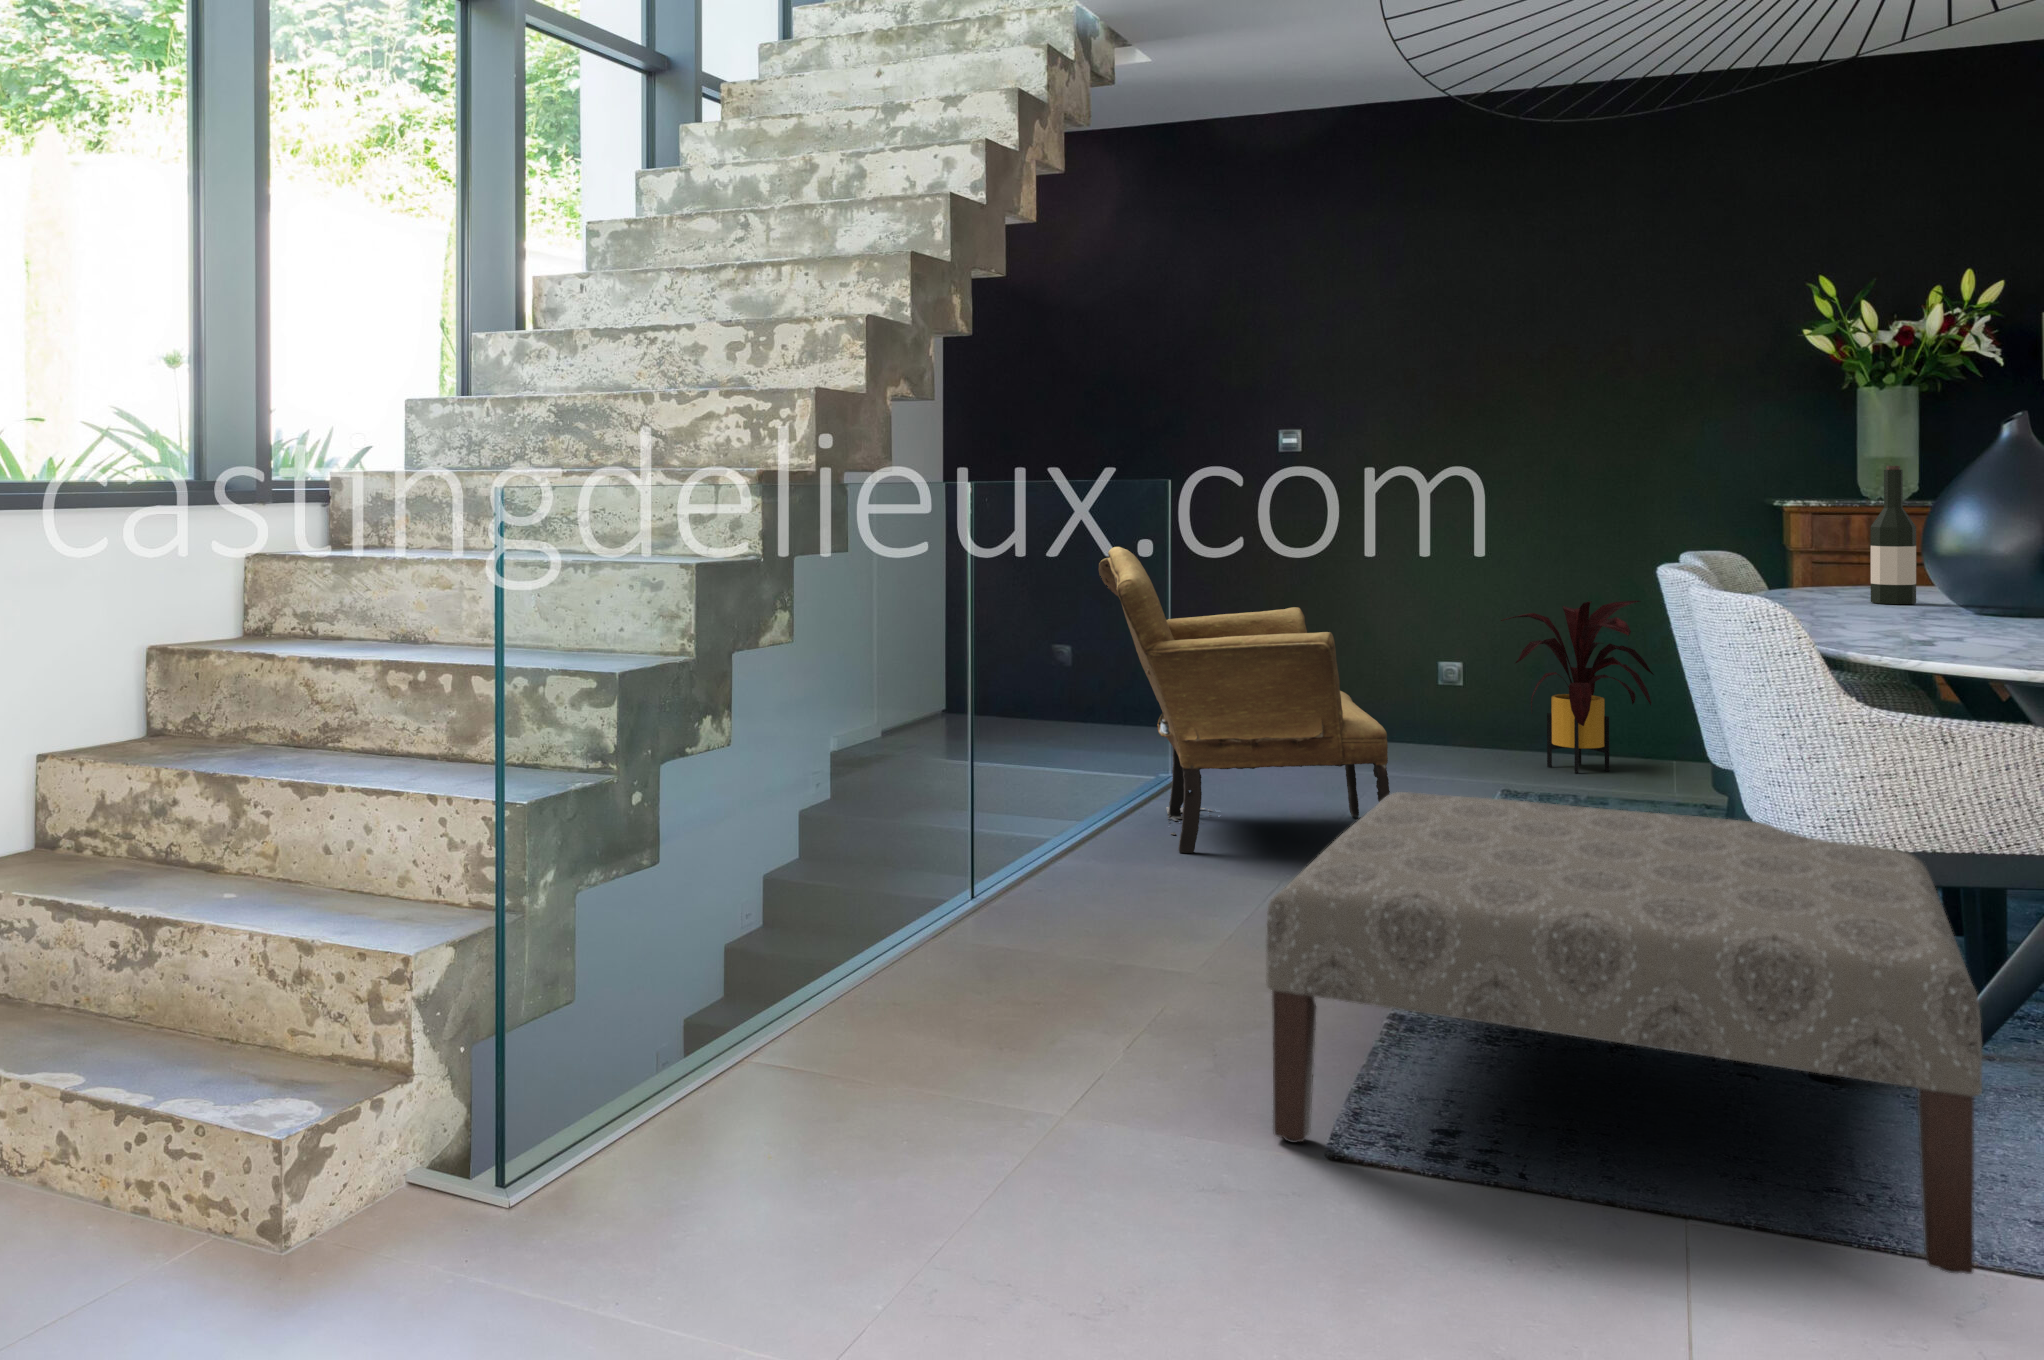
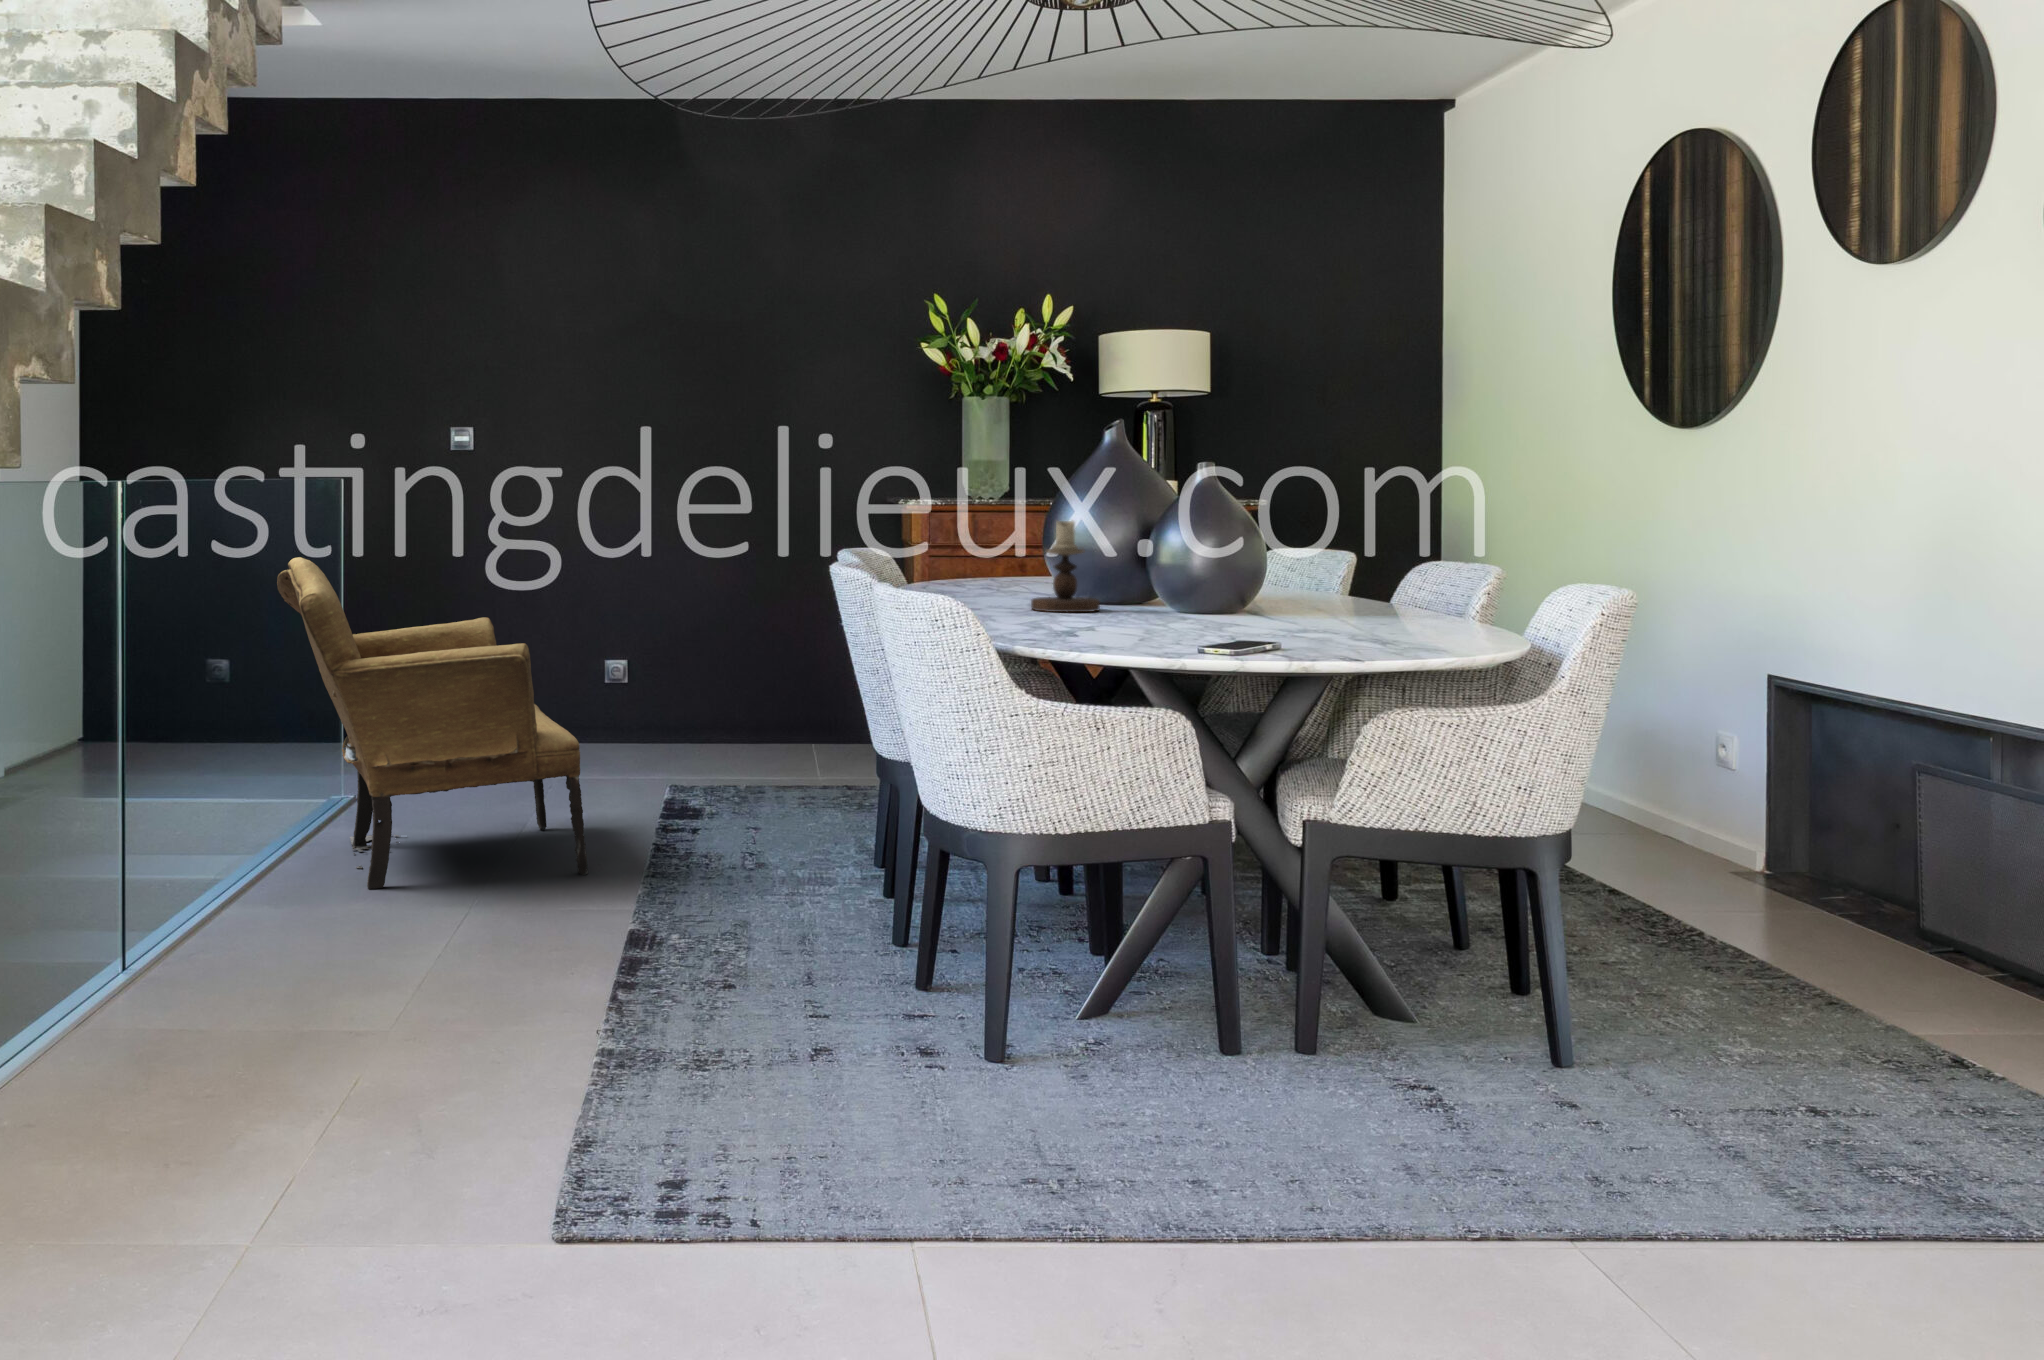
wine bottle: present [1871,466,1916,604] -> none [993,477,1027,600]
candlestick: none [1910,515,2004,618] -> present [1031,521,1100,612]
house plant: present [1501,601,1654,773] -> none [666,600,796,764]
ottoman: present [1266,792,1982,1274] -> none [499,813,1162,1246]

